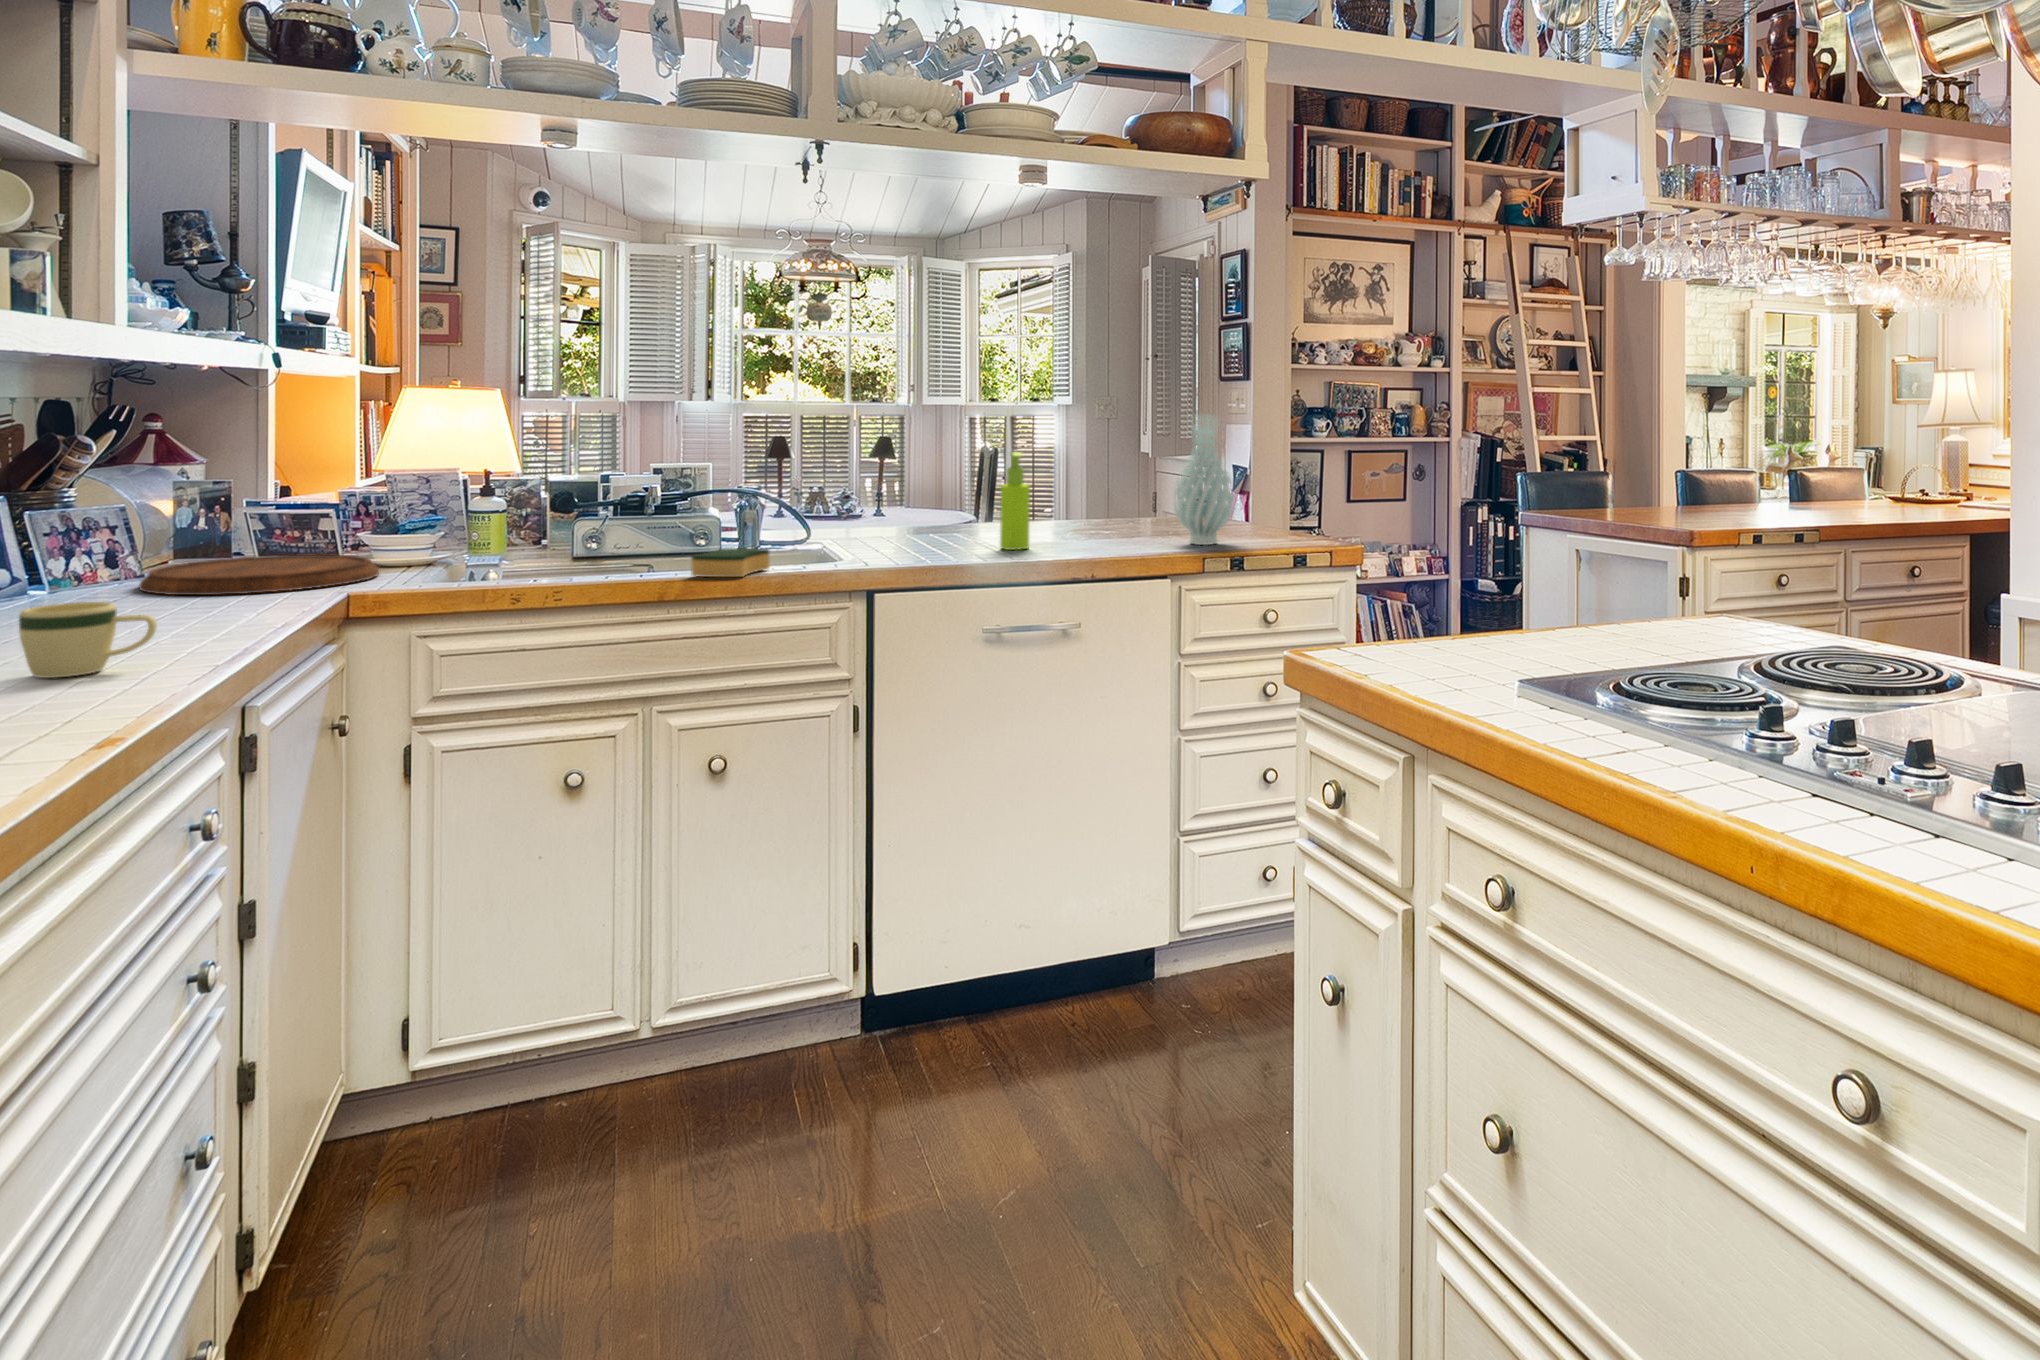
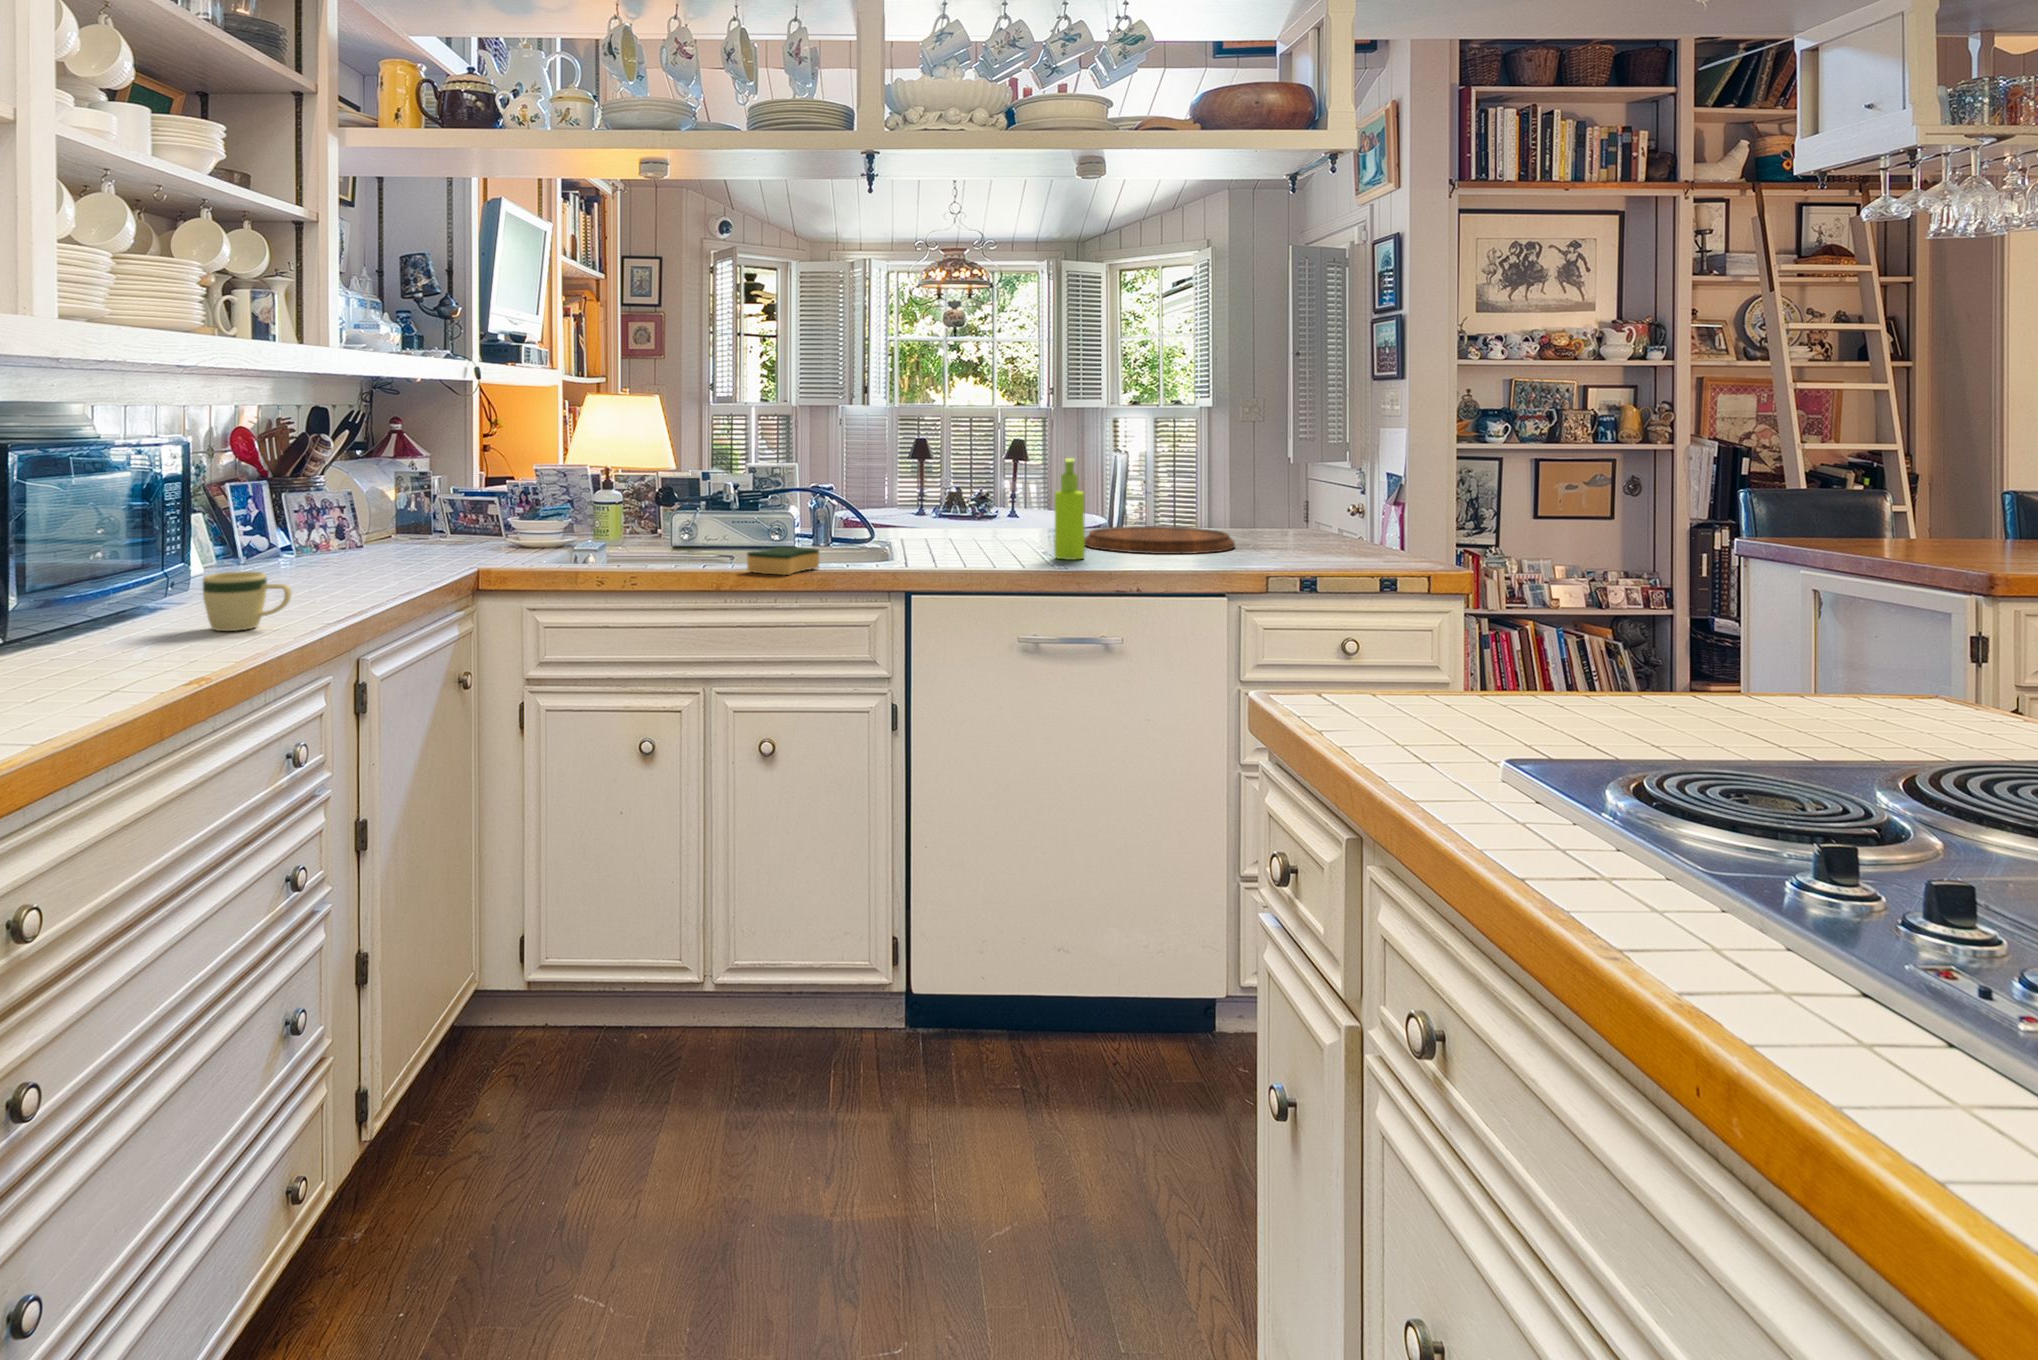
vase: present [1174,415,1234,545] -> none [1243,417,1313,563]
cutting board: present [139,554,379,595] -> present [1085,526,1235,554]

